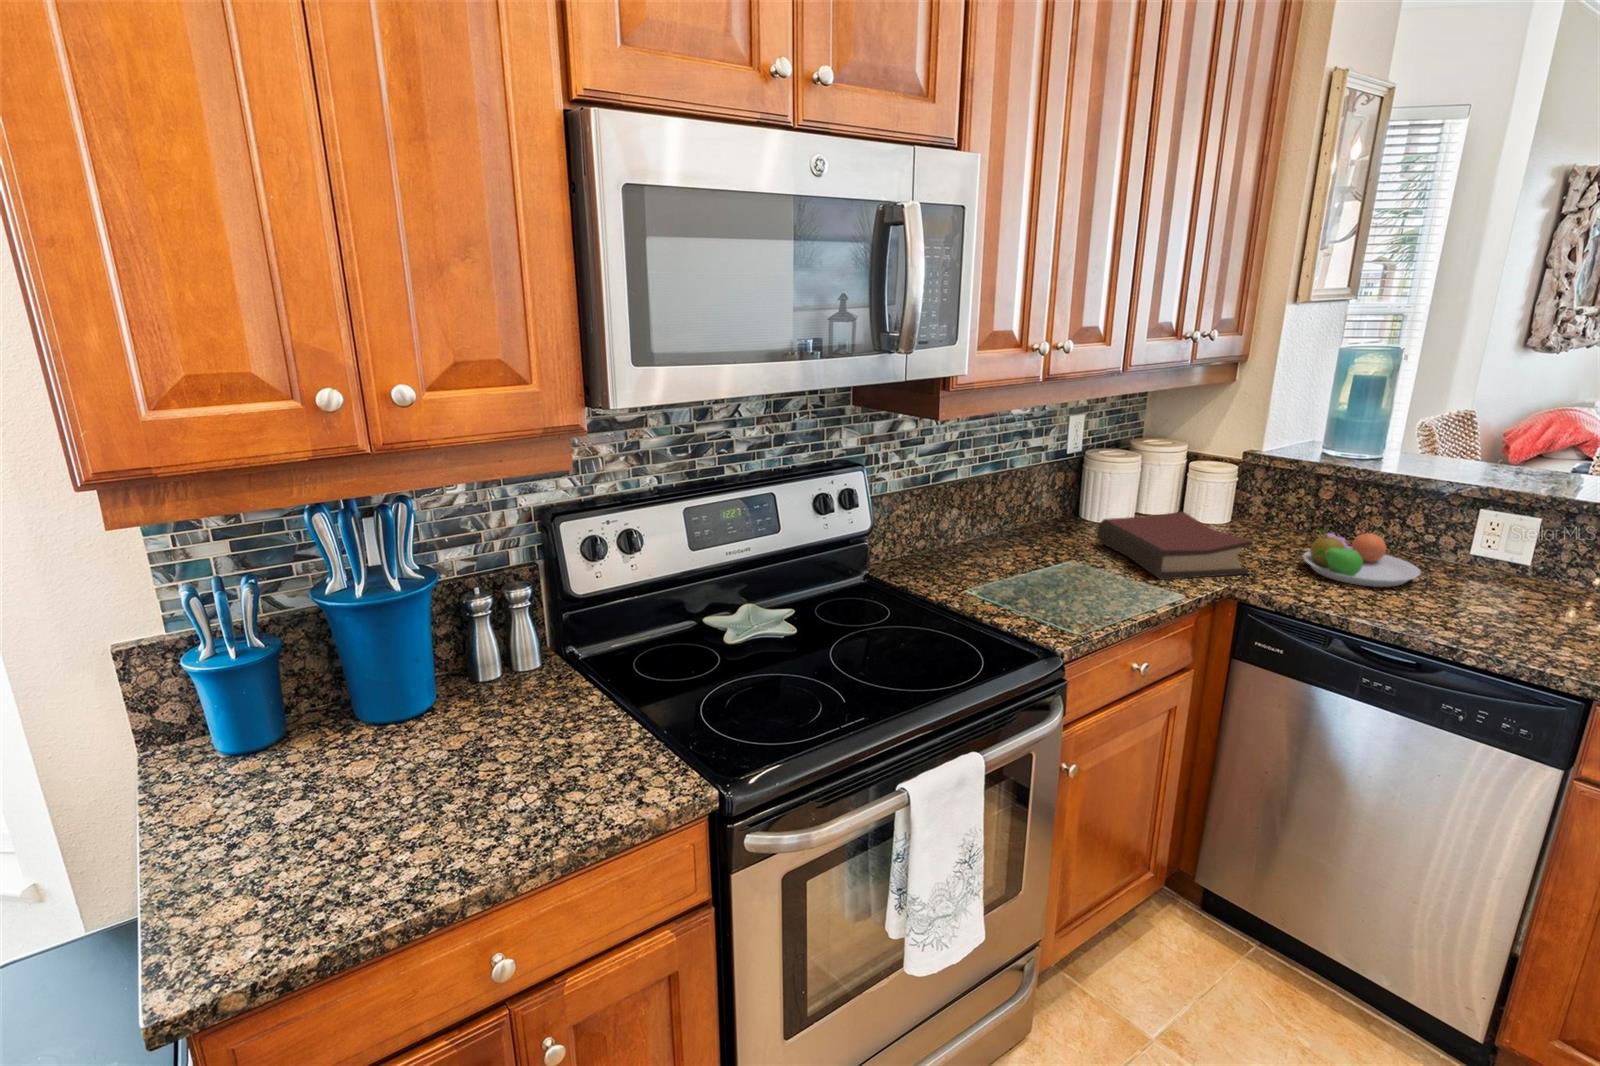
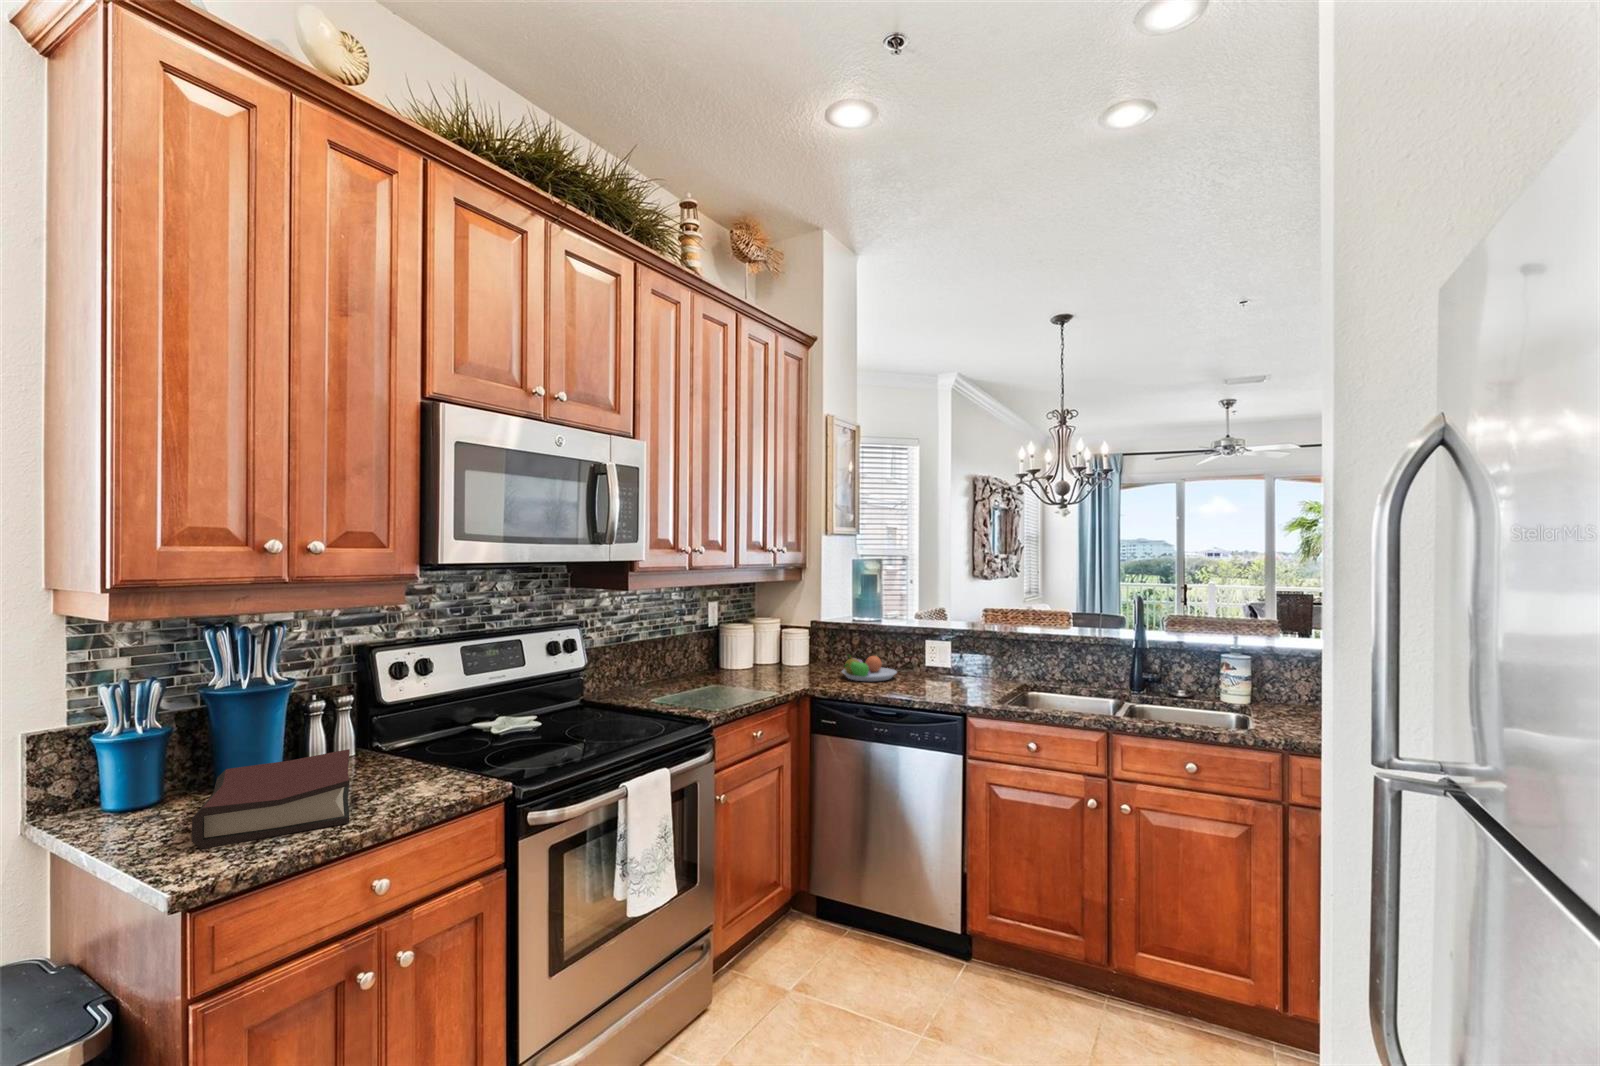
hardback book: present [1097,512,1253,580] -> present [192,749,350,849]

